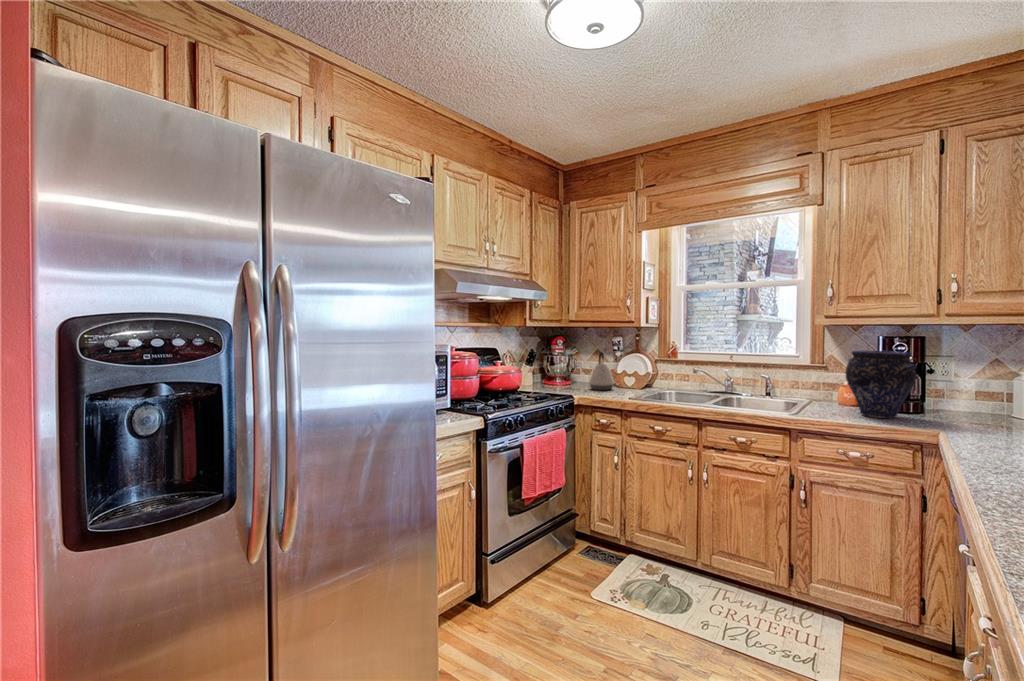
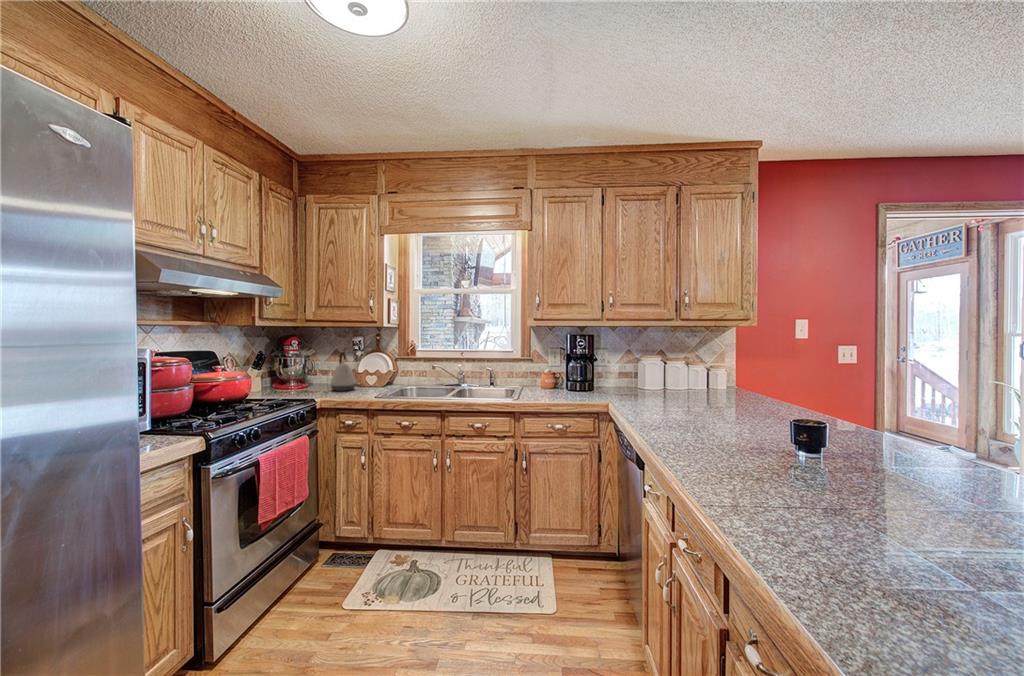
vase: present [846,351,917,418] -> none [548,346,592,397]

